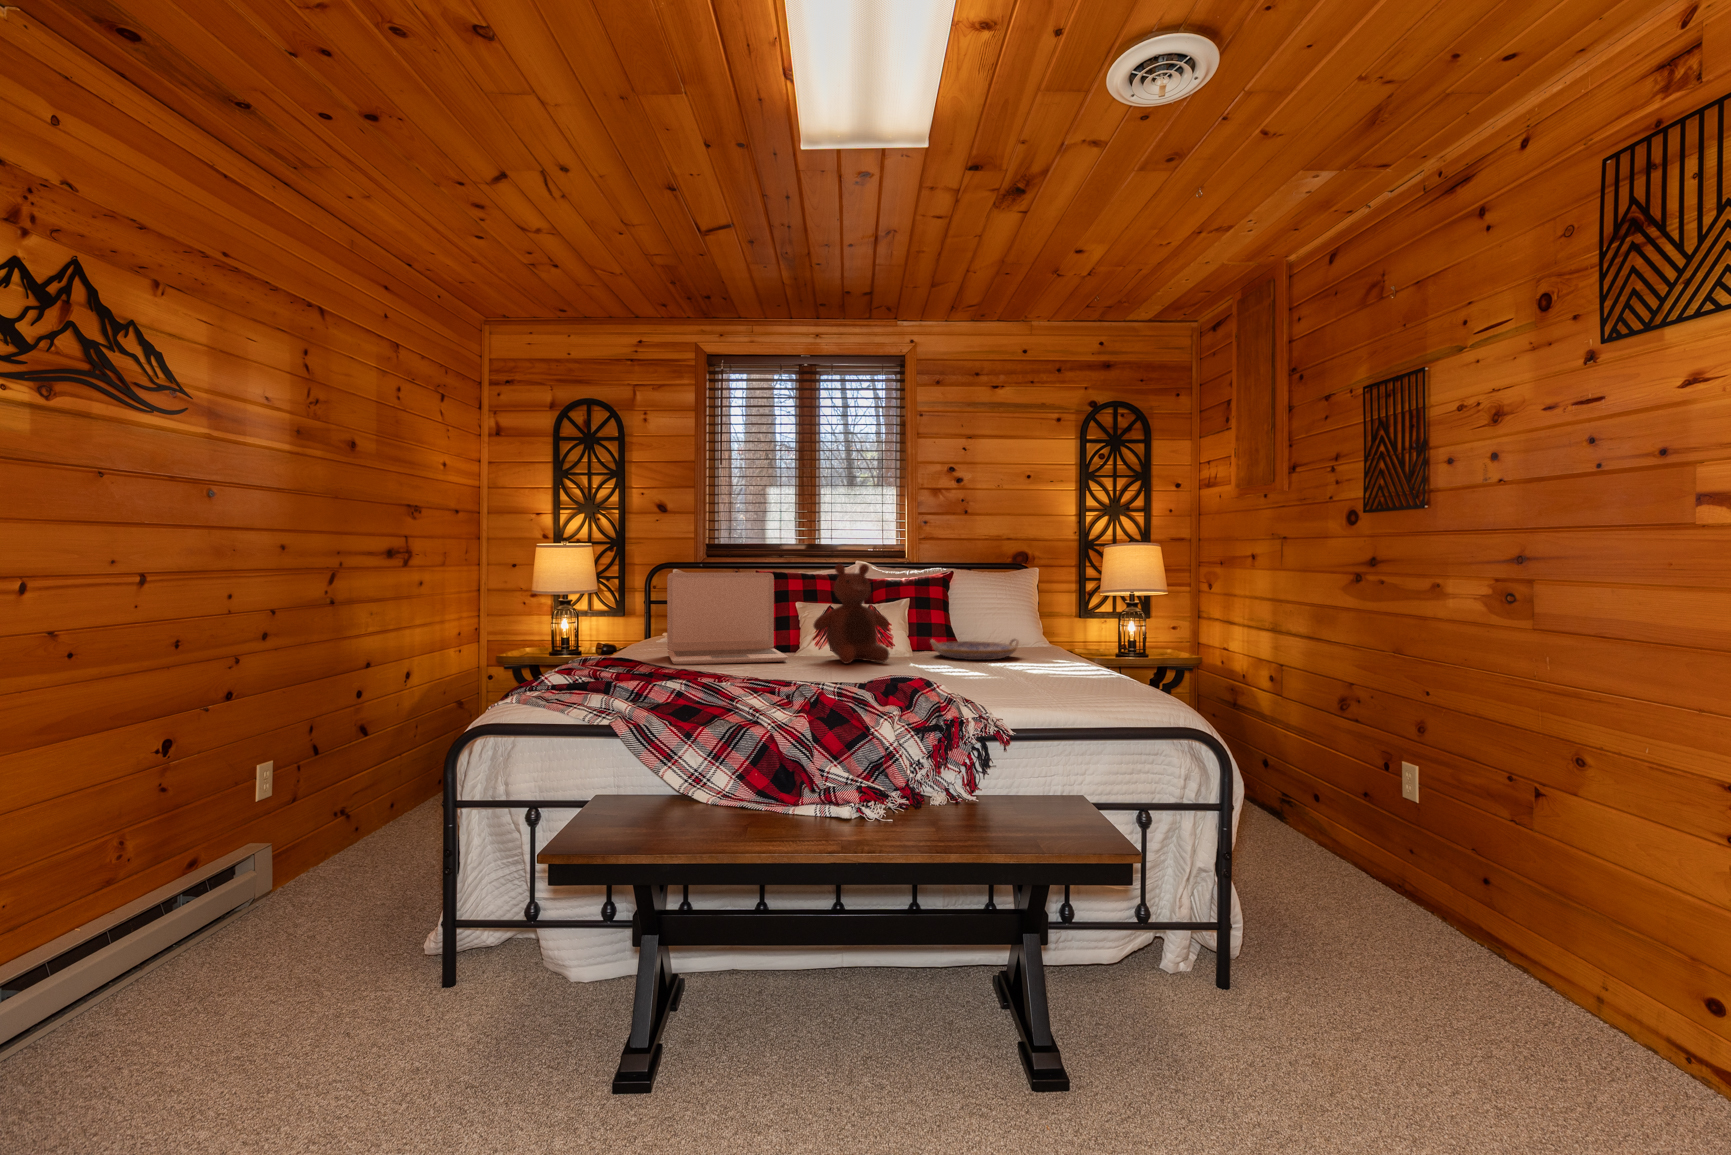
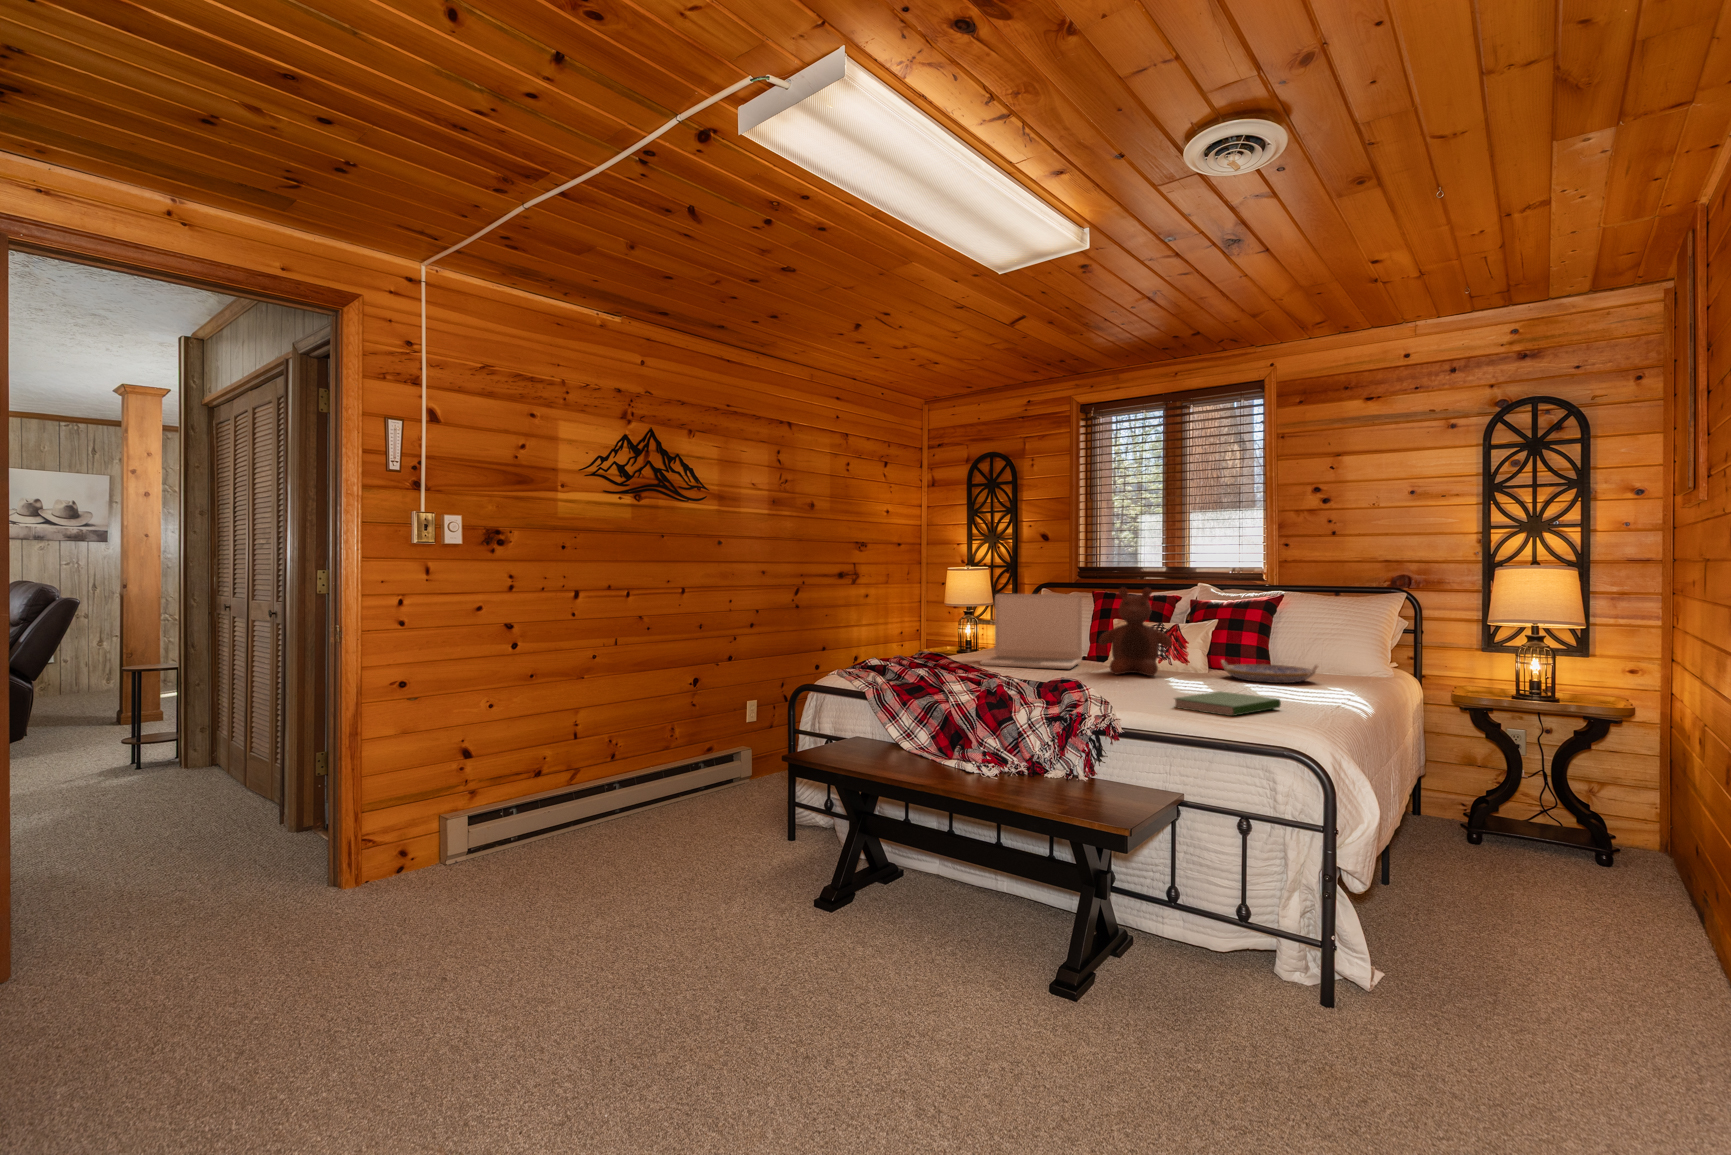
hardcover book: none [1020,675,1099,702] -> present [1174,691,1281,716]

